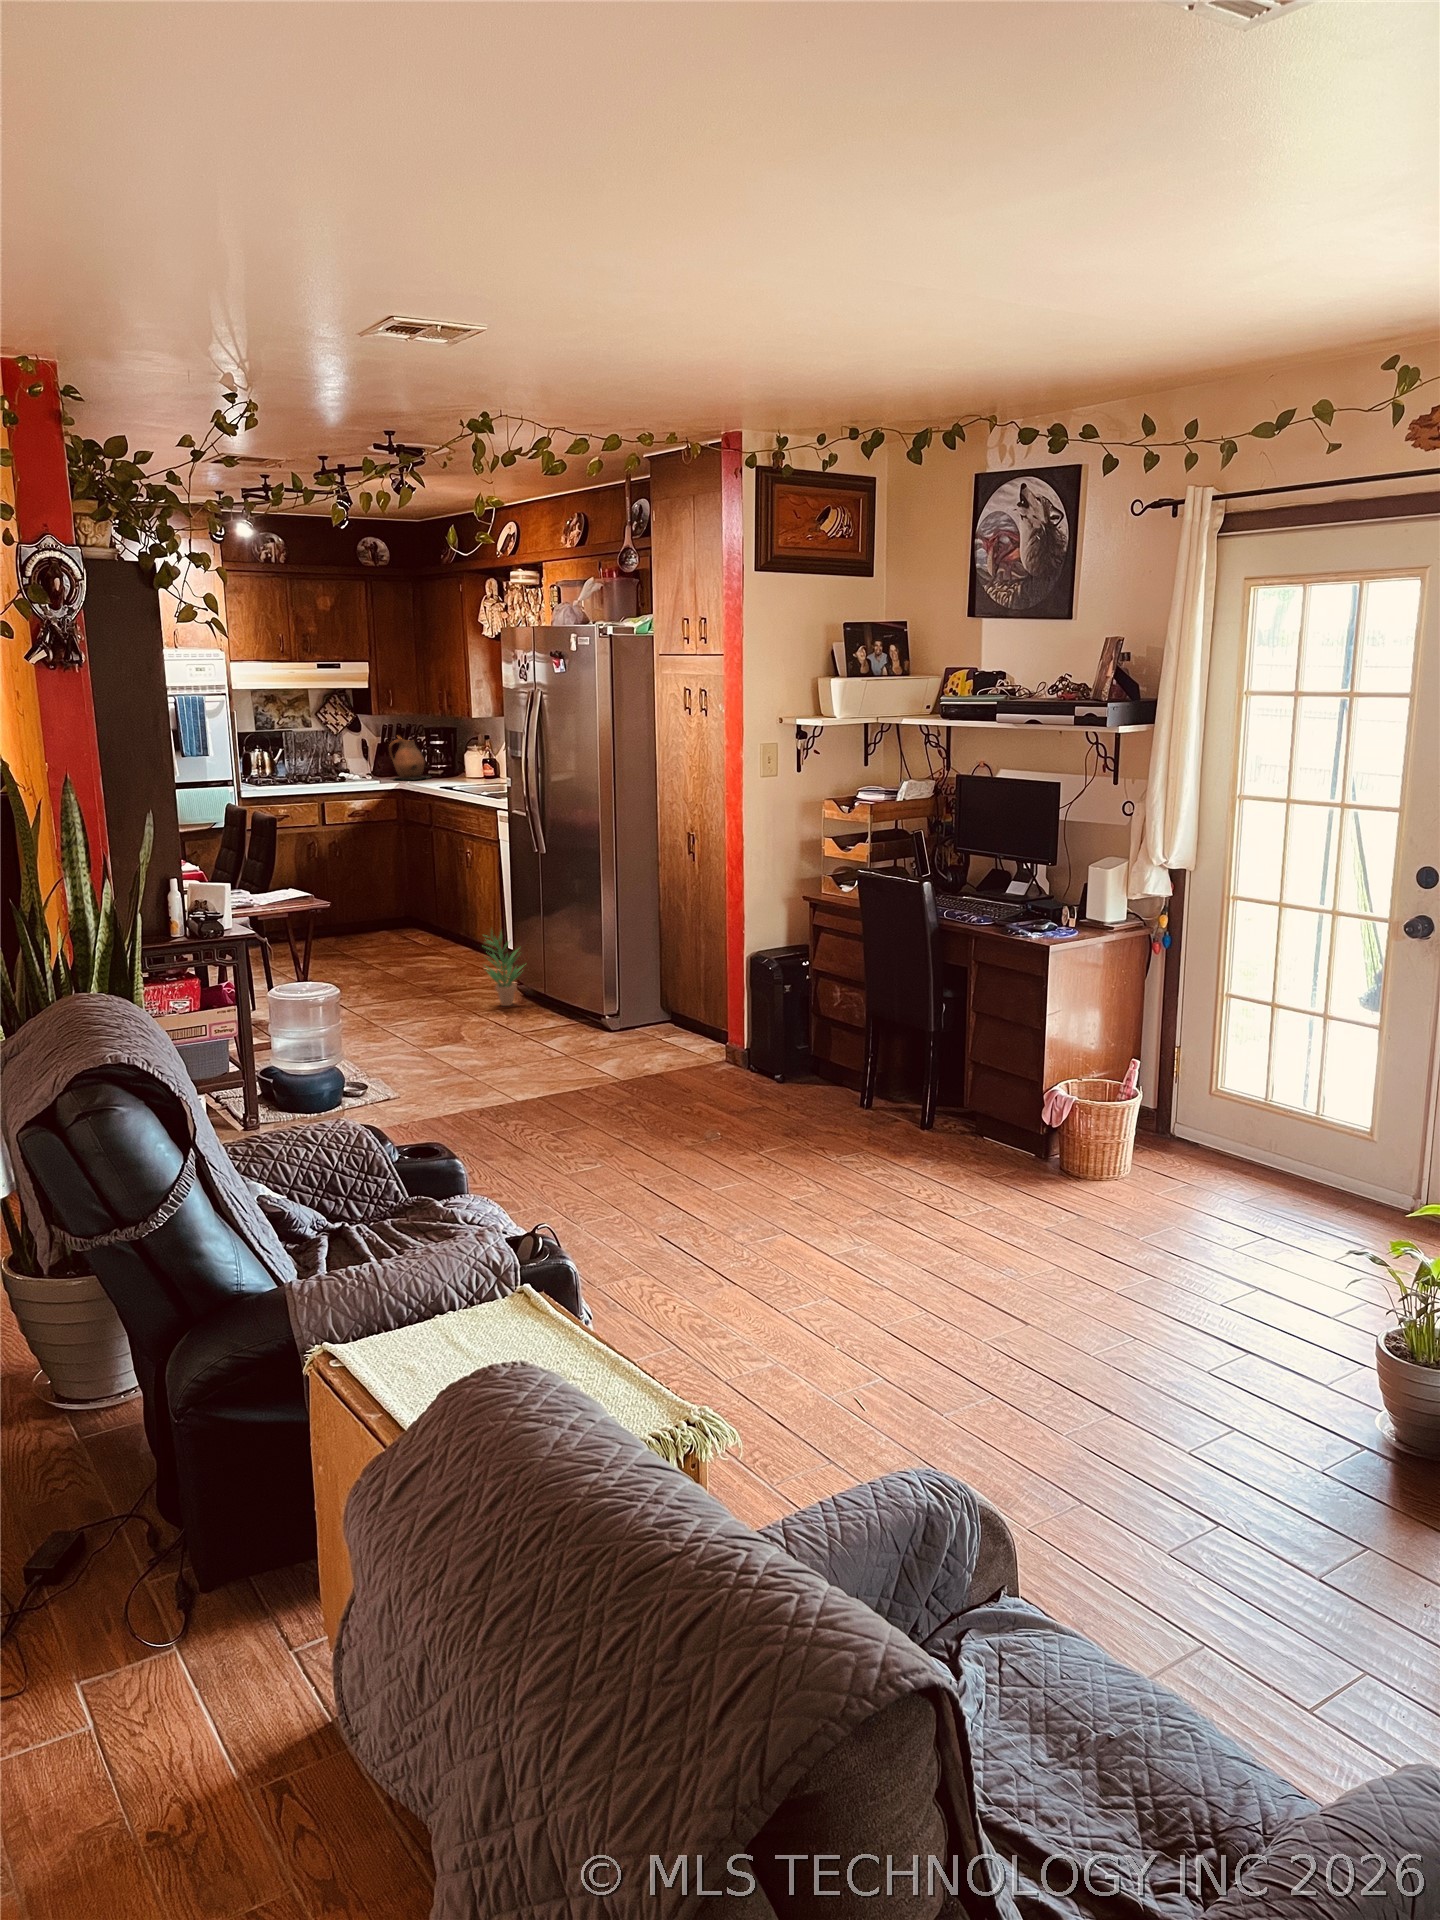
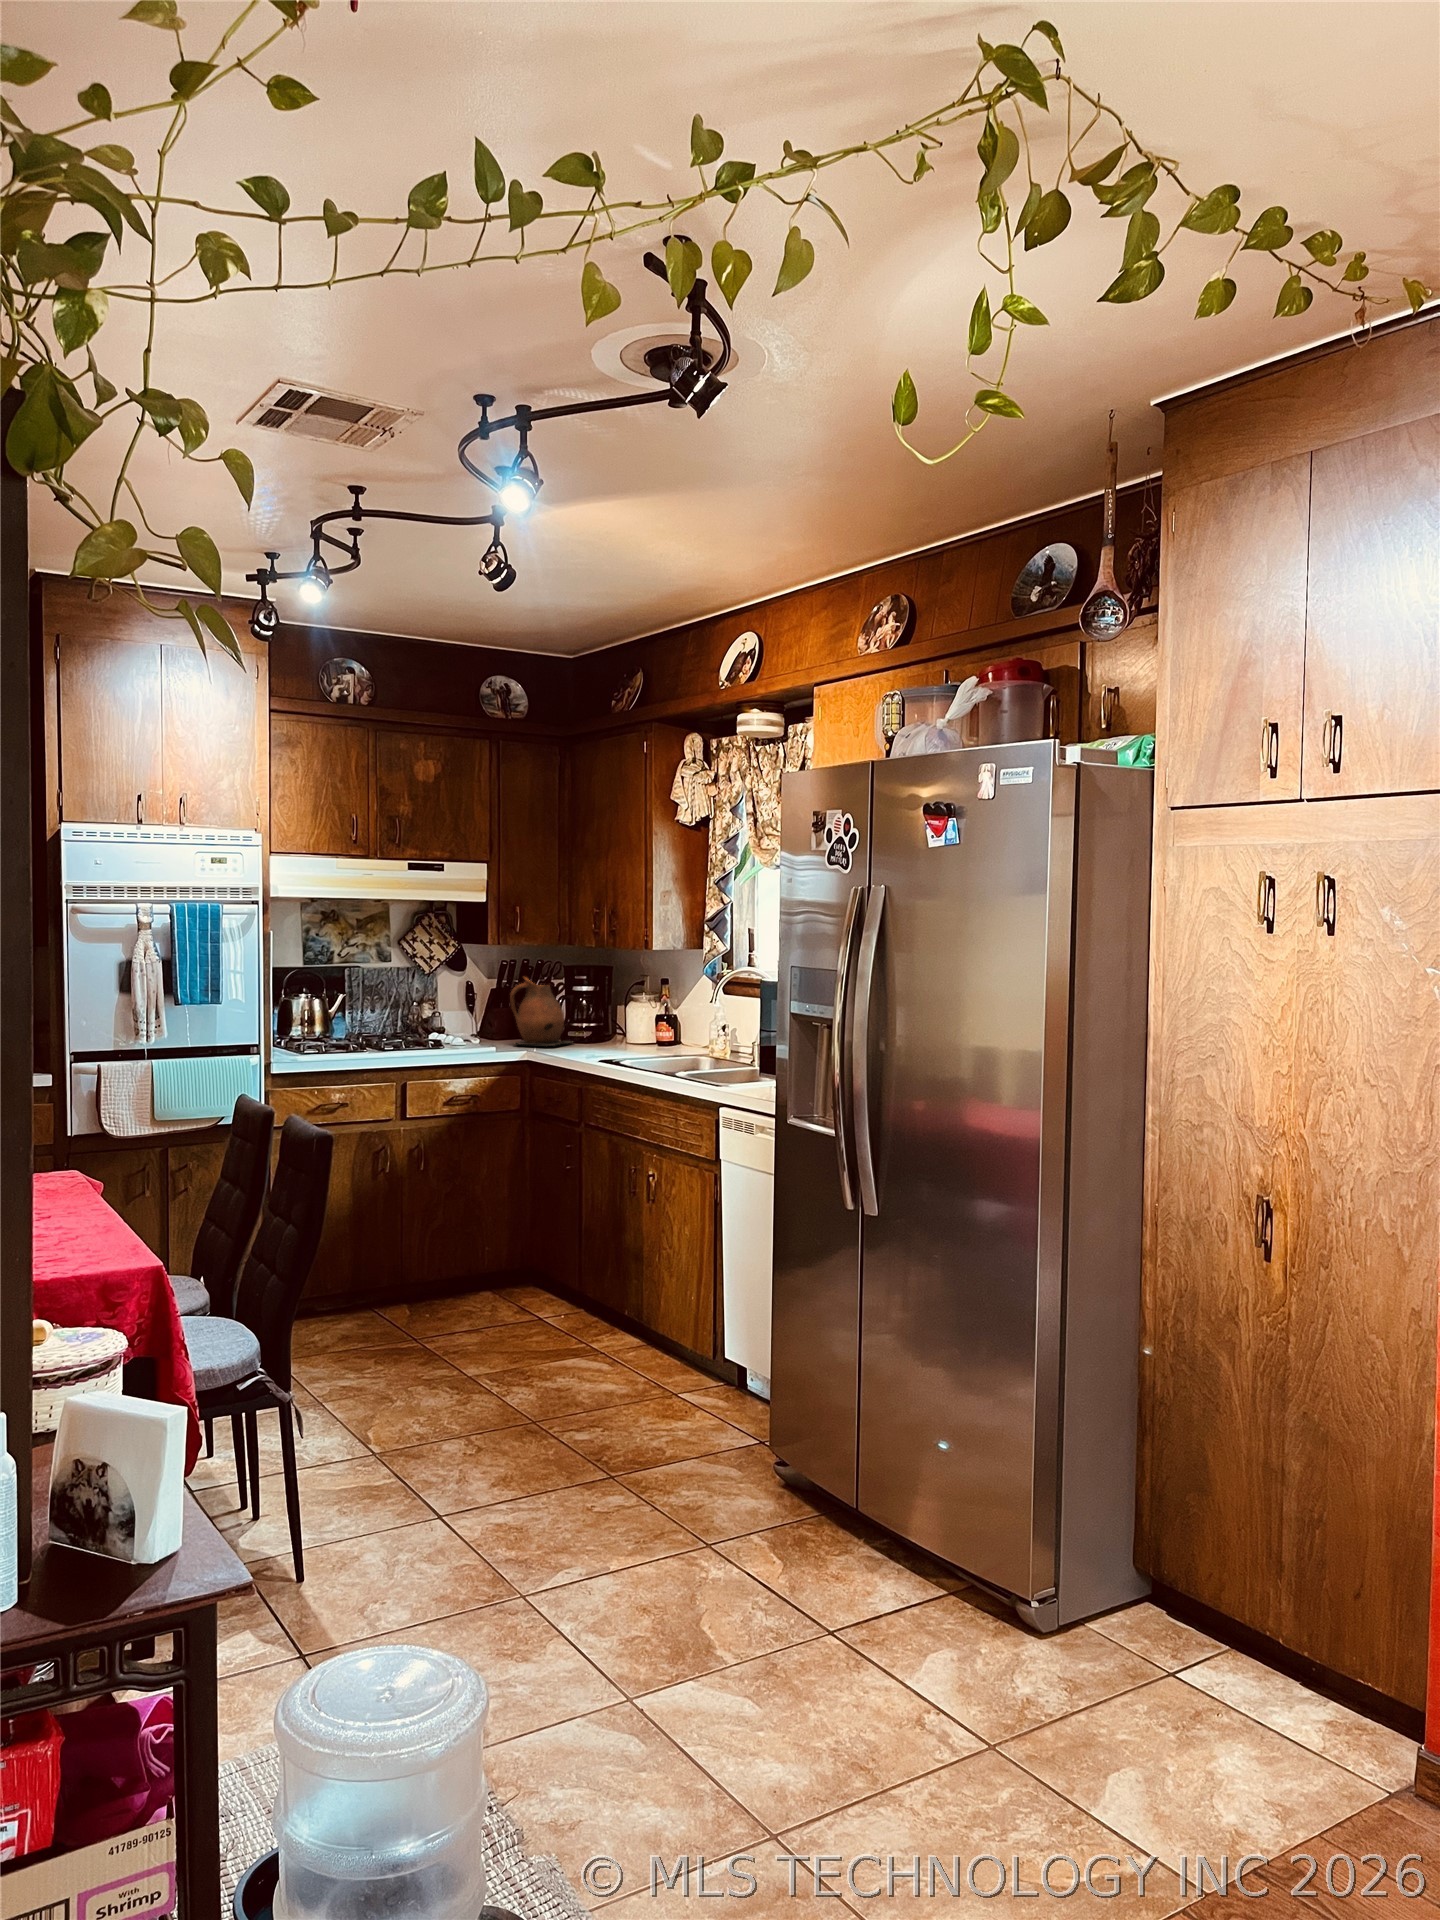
potted plant: present [485,932,526,1006] -> none [724,1359,818,1529]

